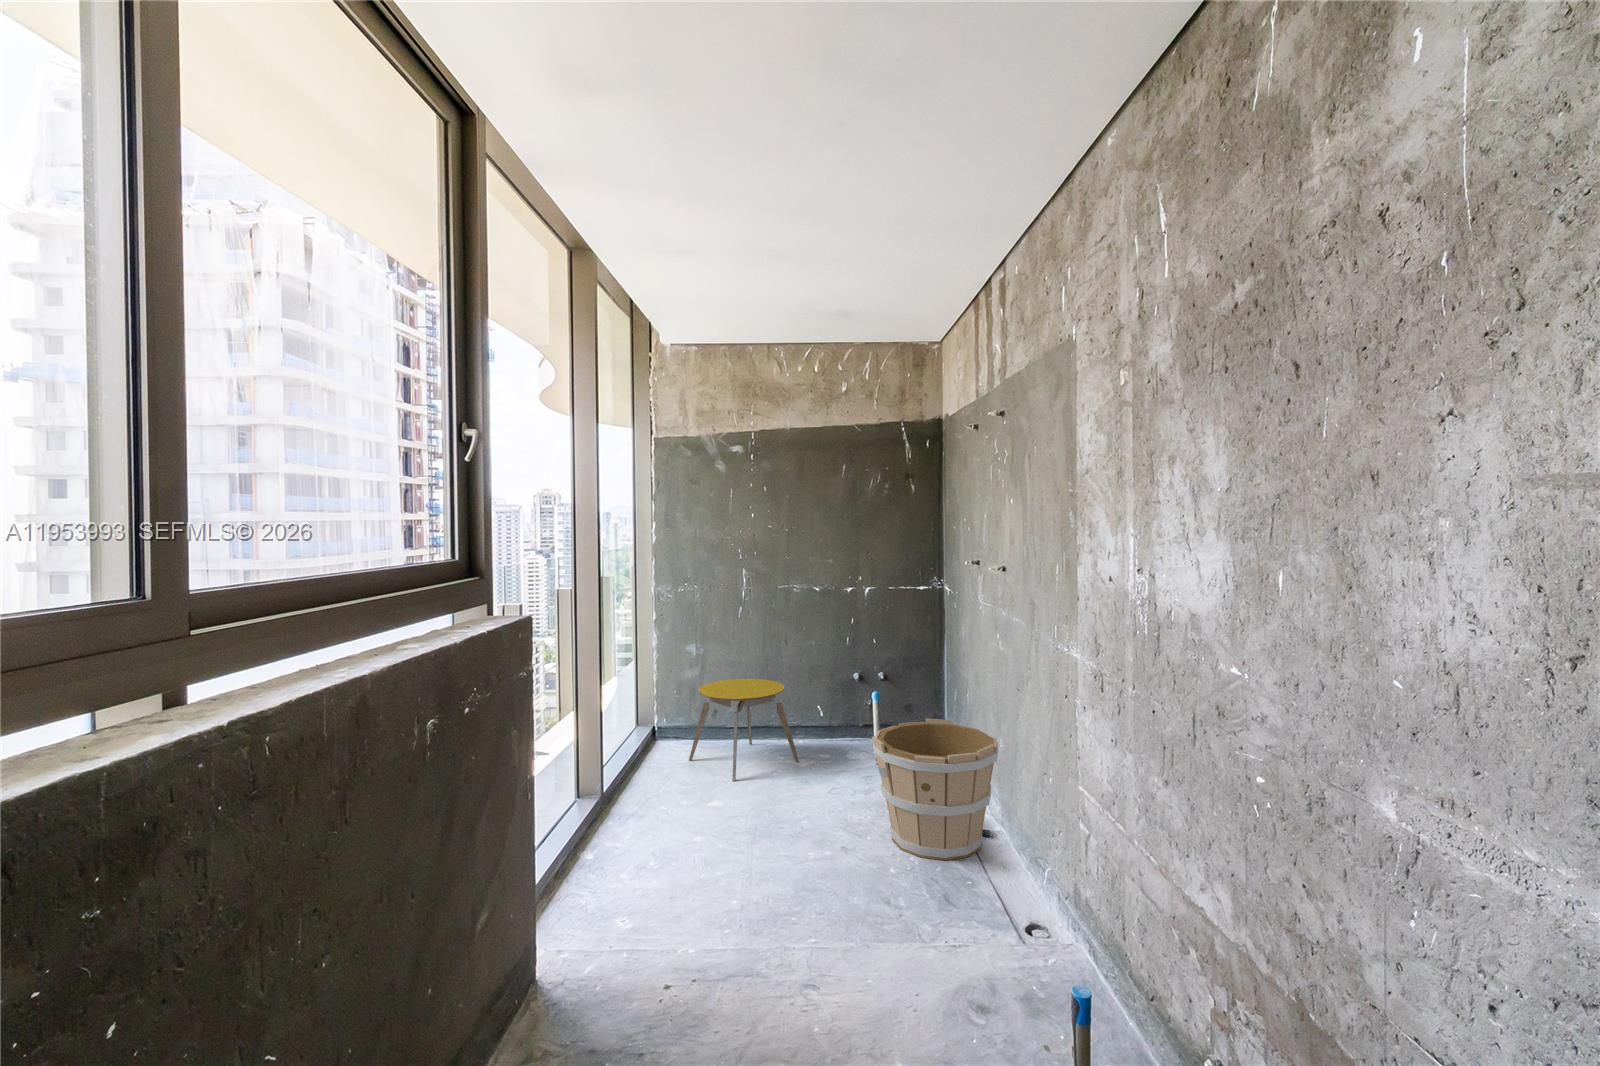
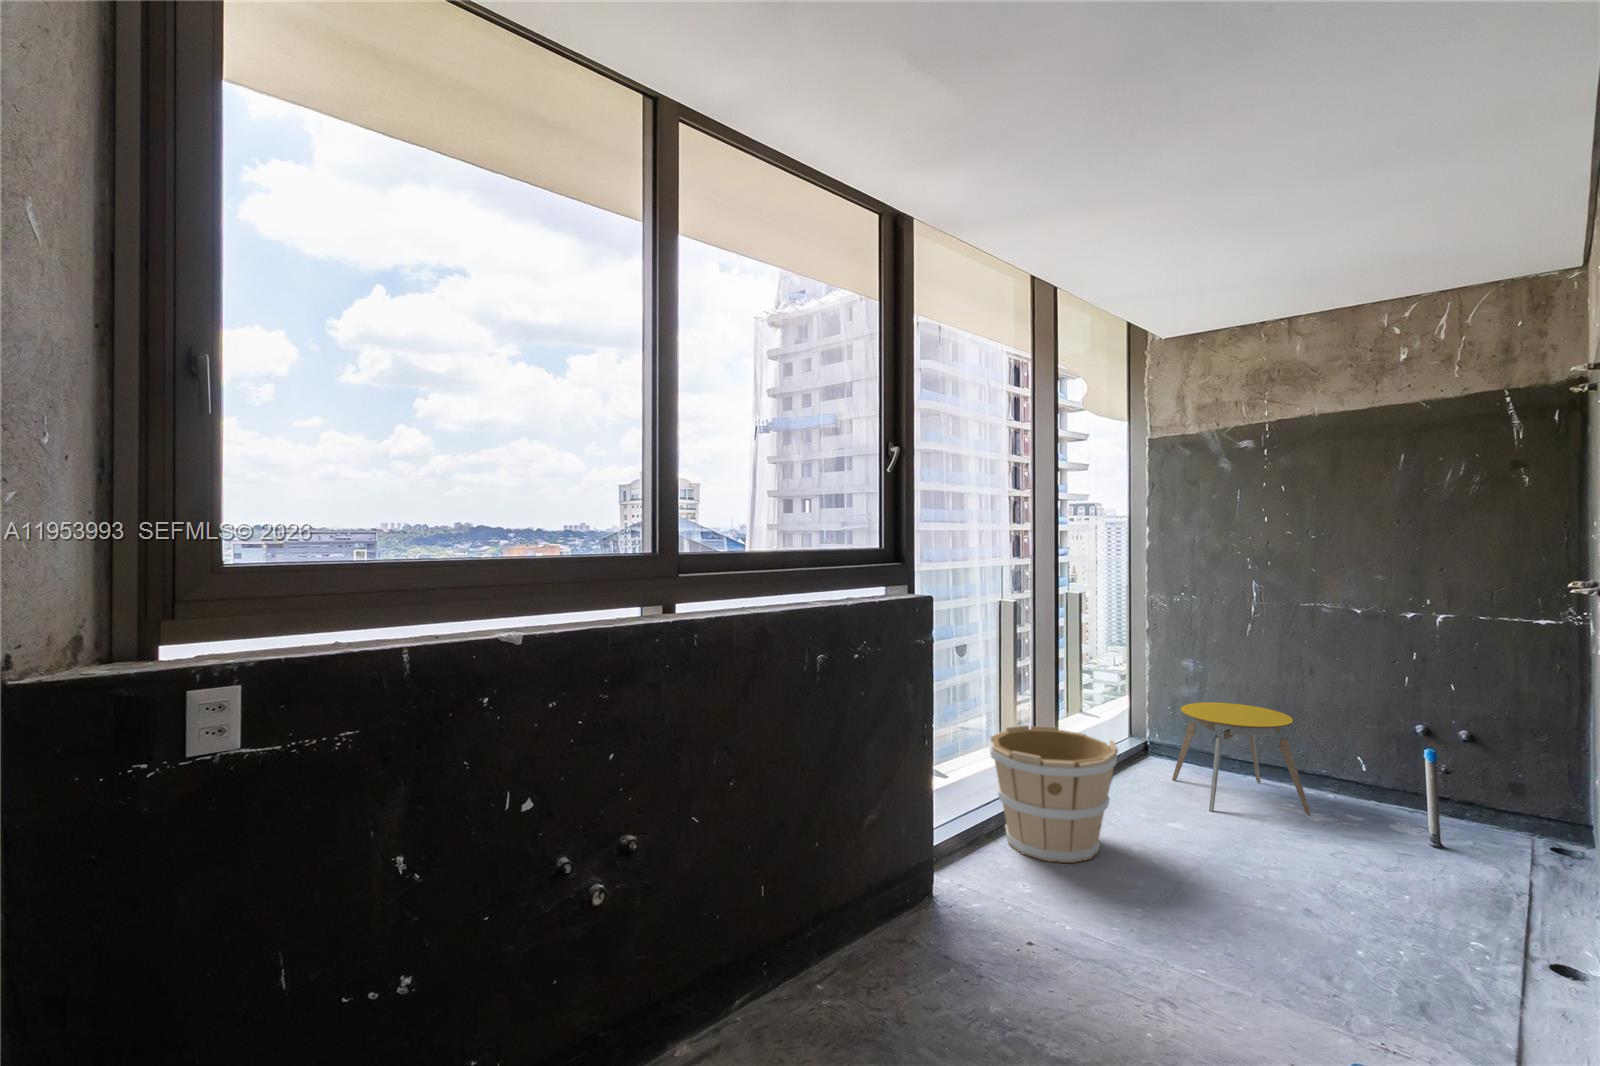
wooden bucket: present [872,718,998,860] -> present [989,725,1118,863]

